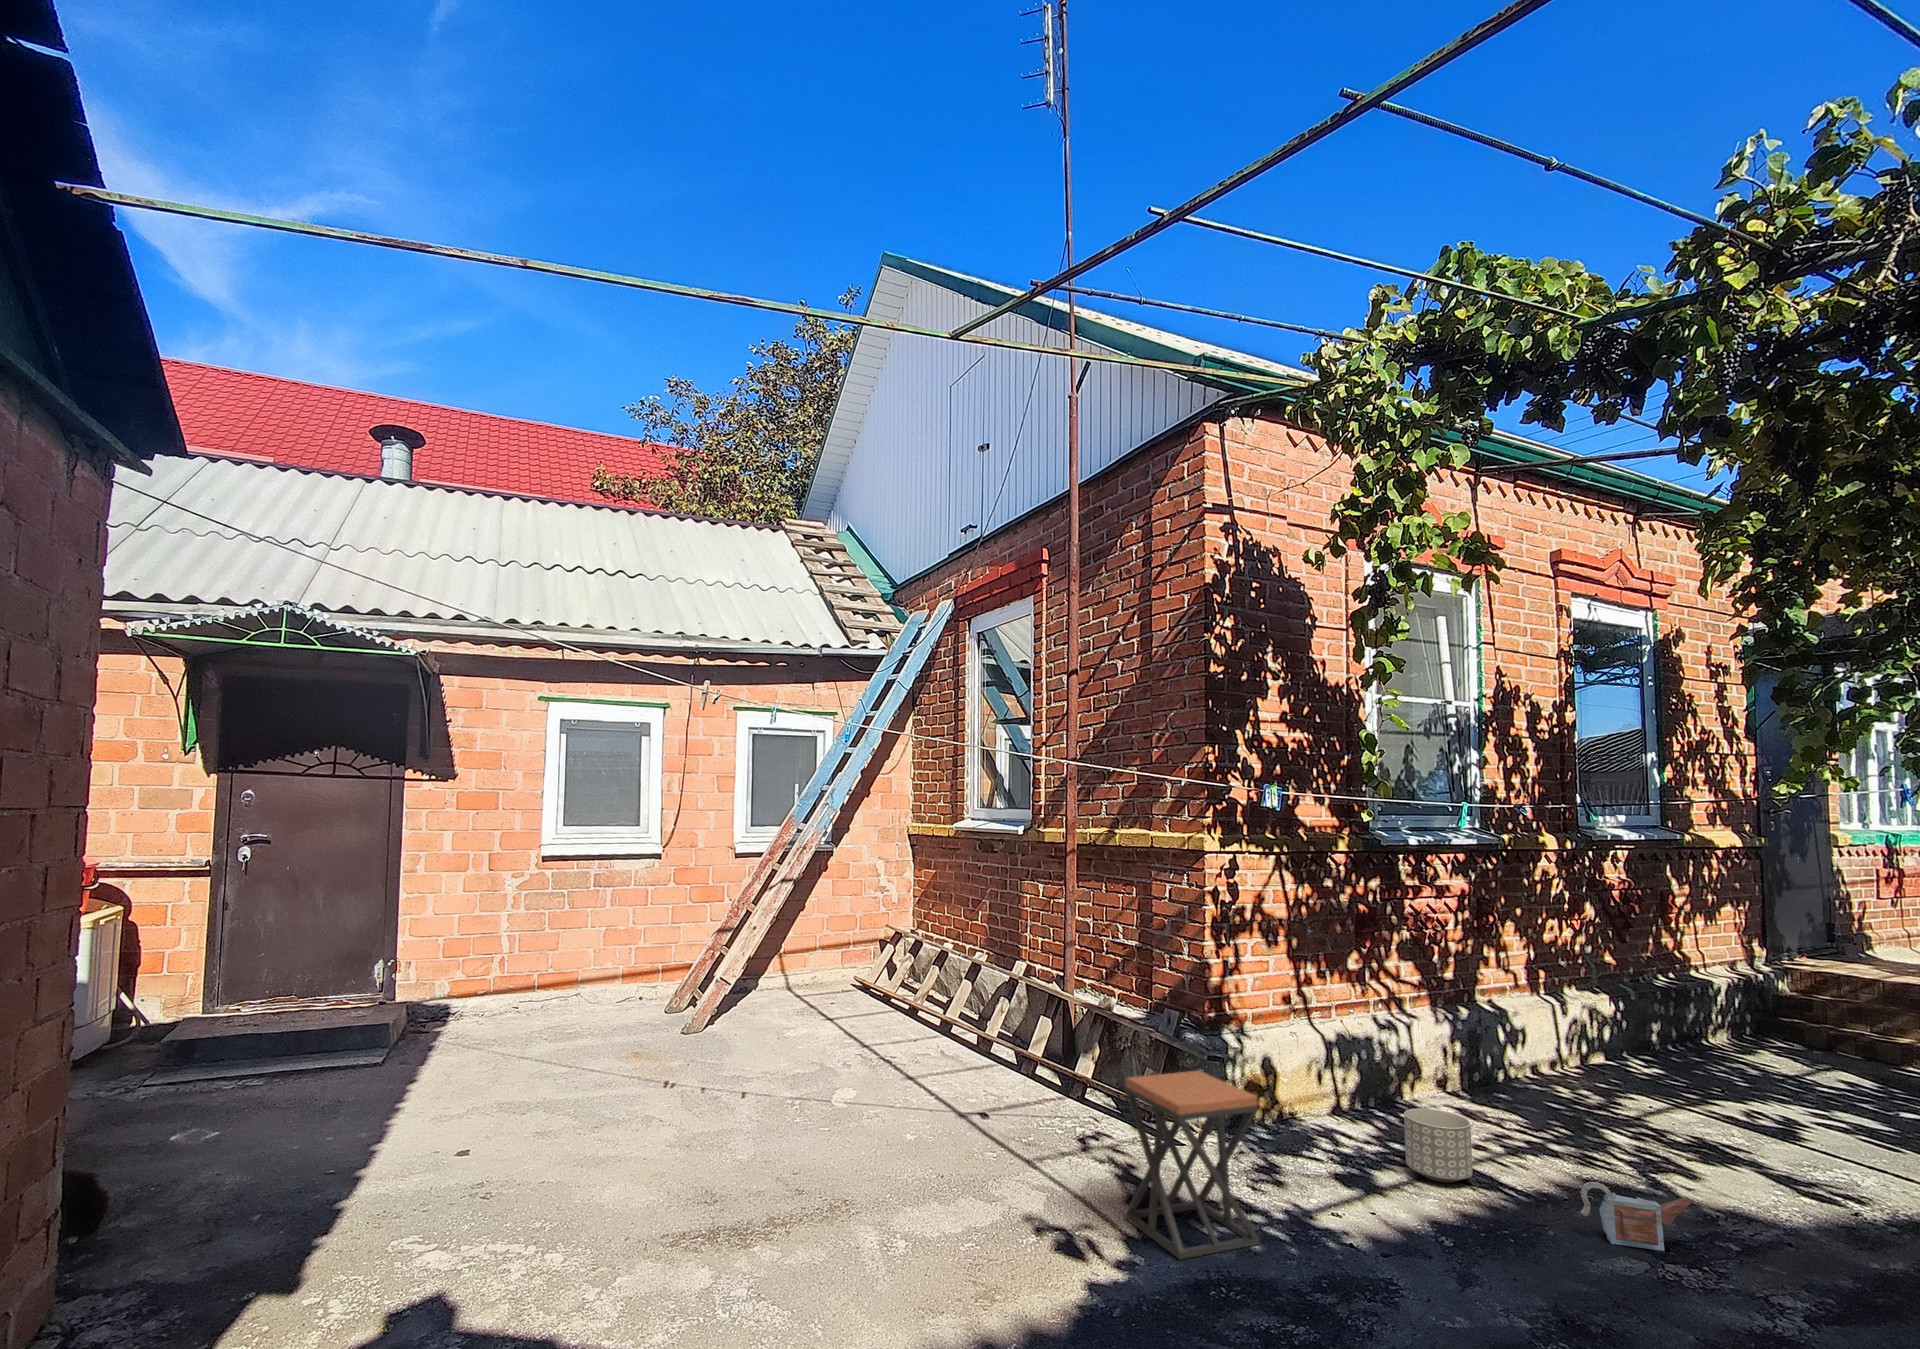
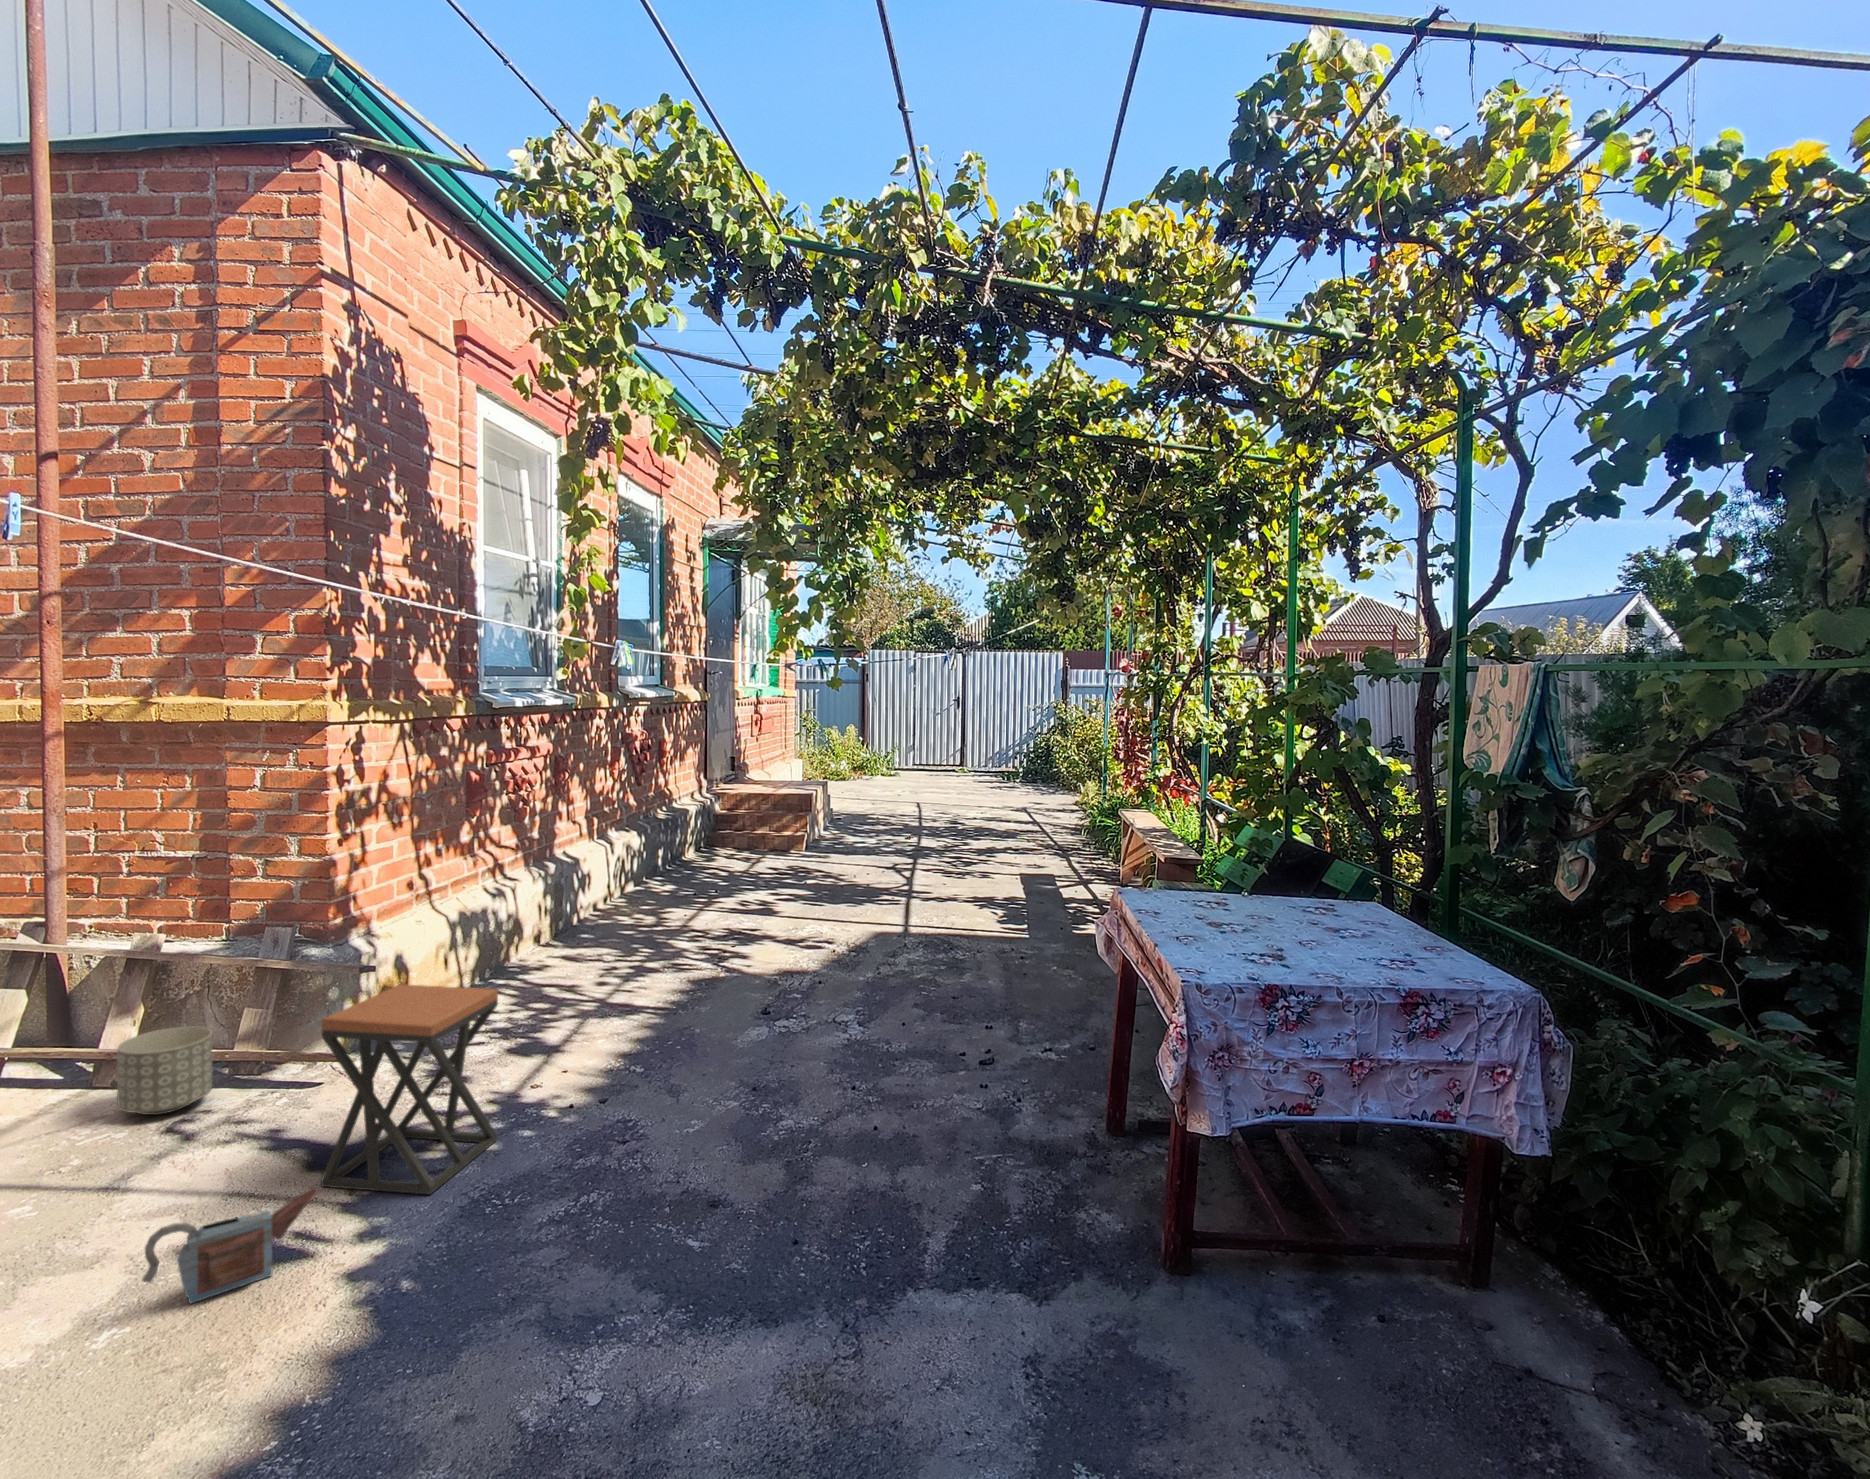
planter: present [1404,1108,1473,1183] -> present [117,1027,212,1115]
watering can: present [1581,1182,1693,1251] -> present [142,1187,319,1304]

